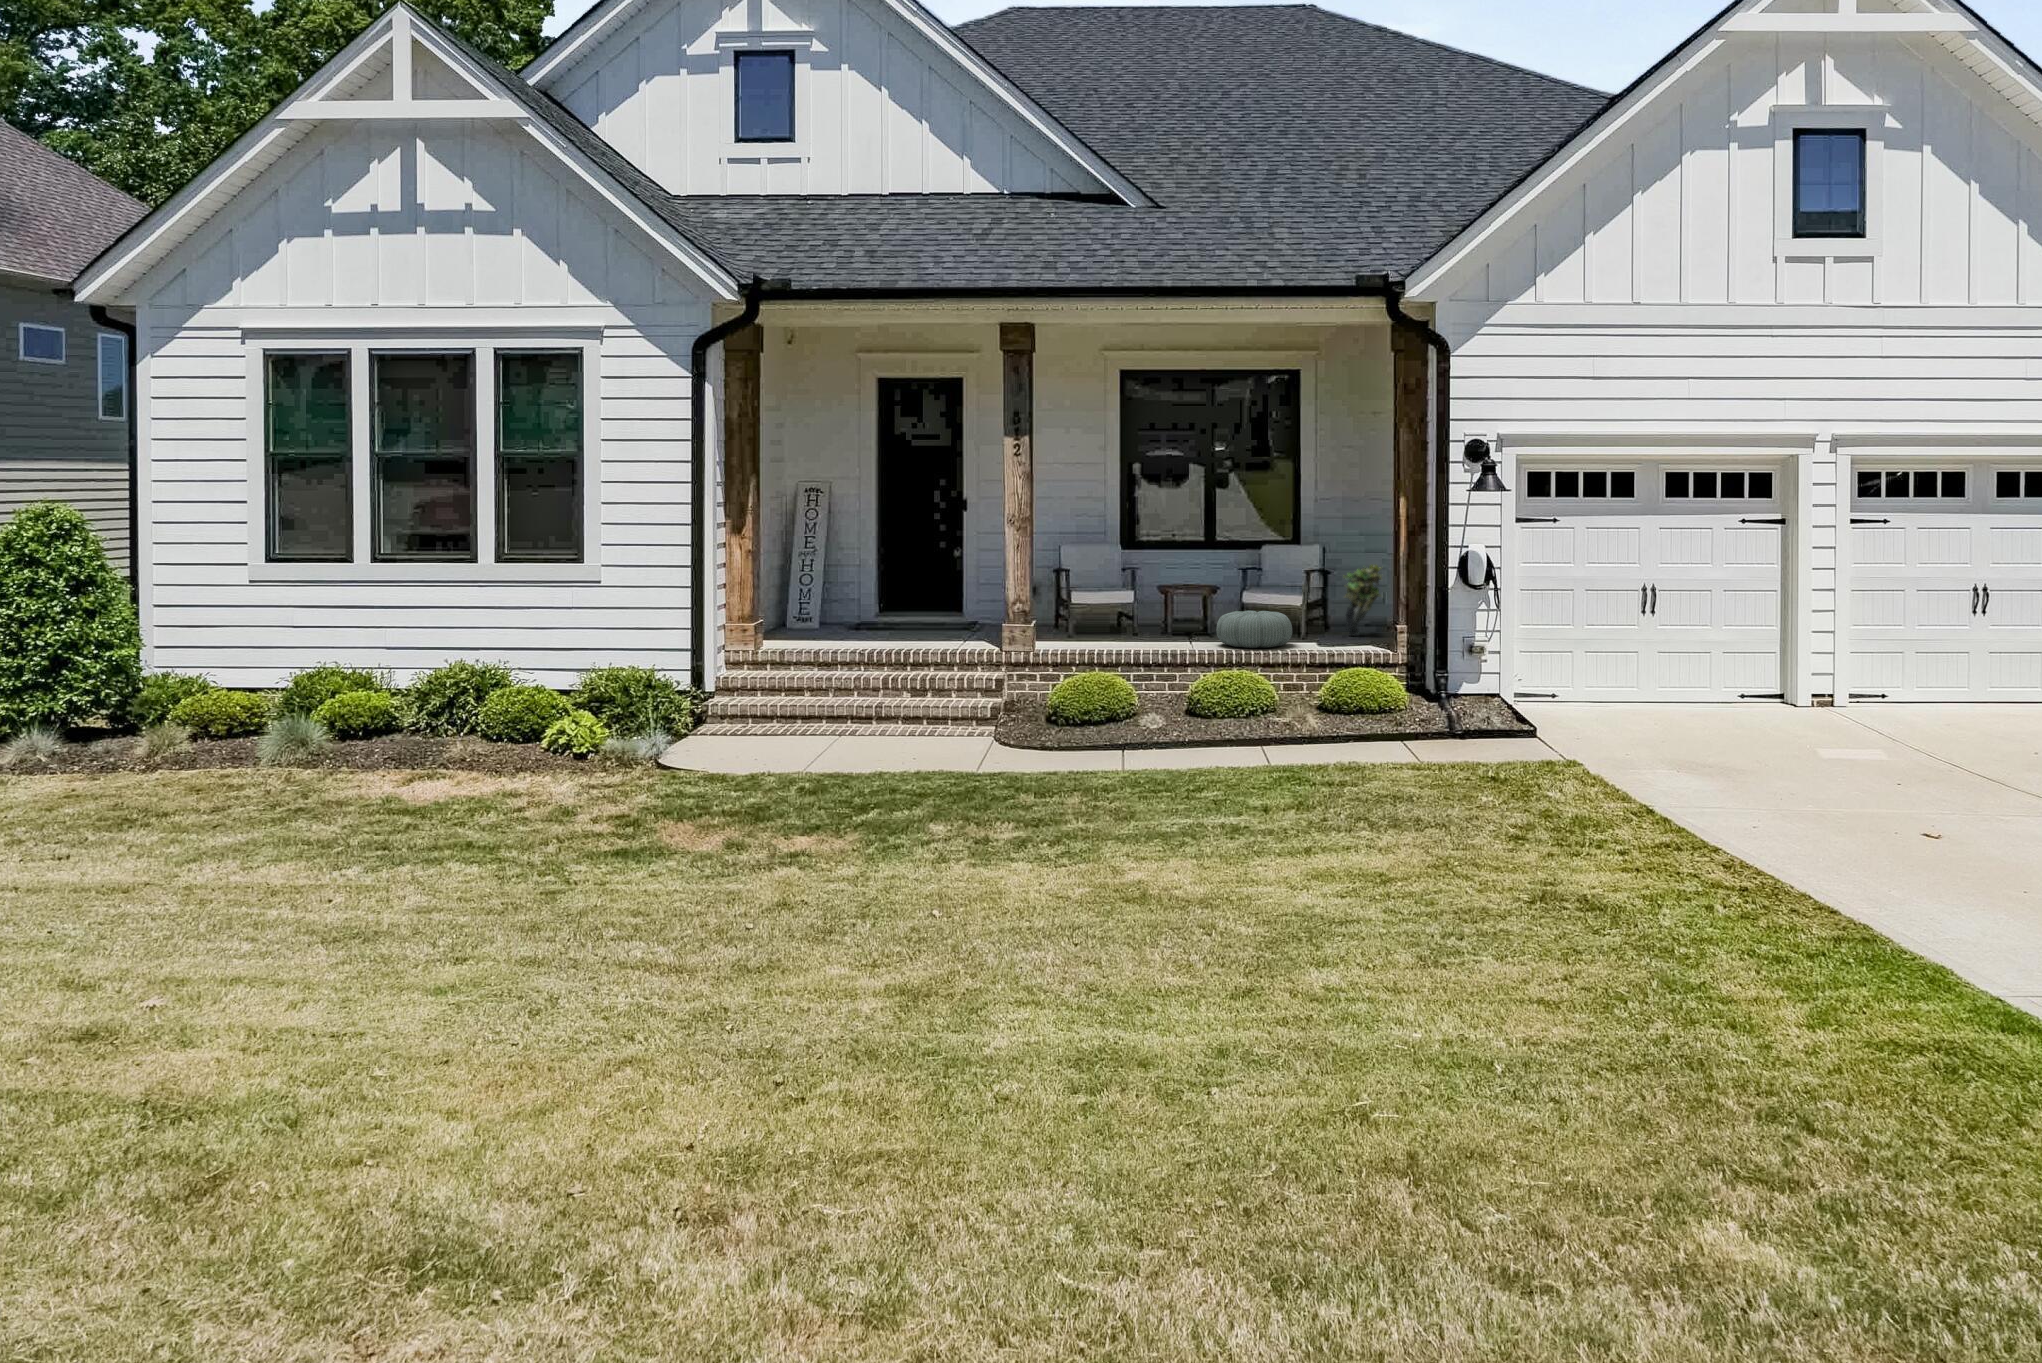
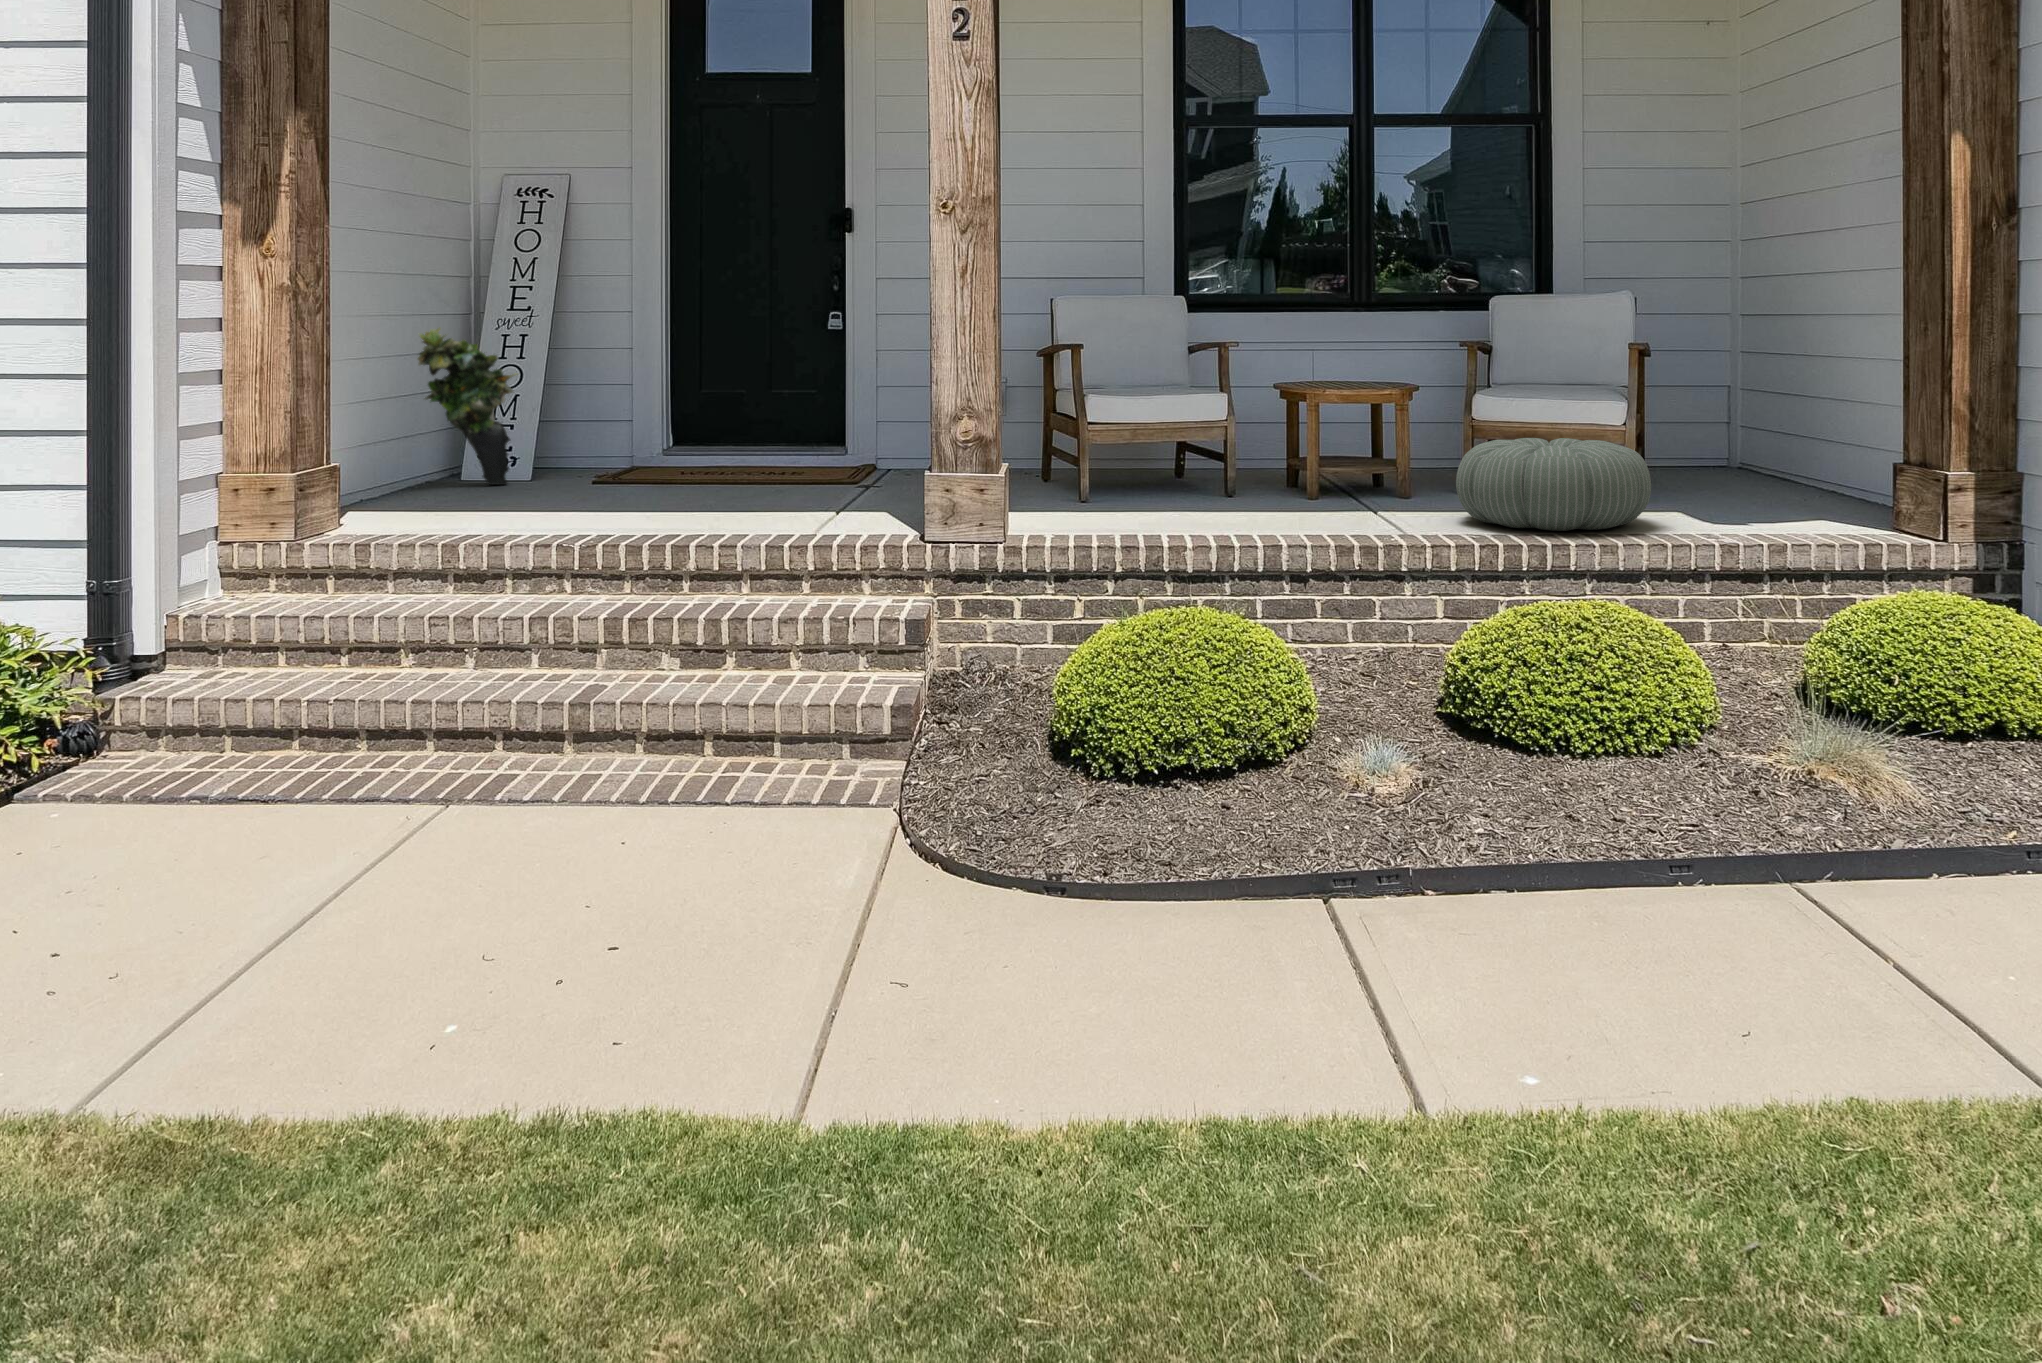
potted plant: present [1344,565,1382,636] -> present [418,328,516,485]

